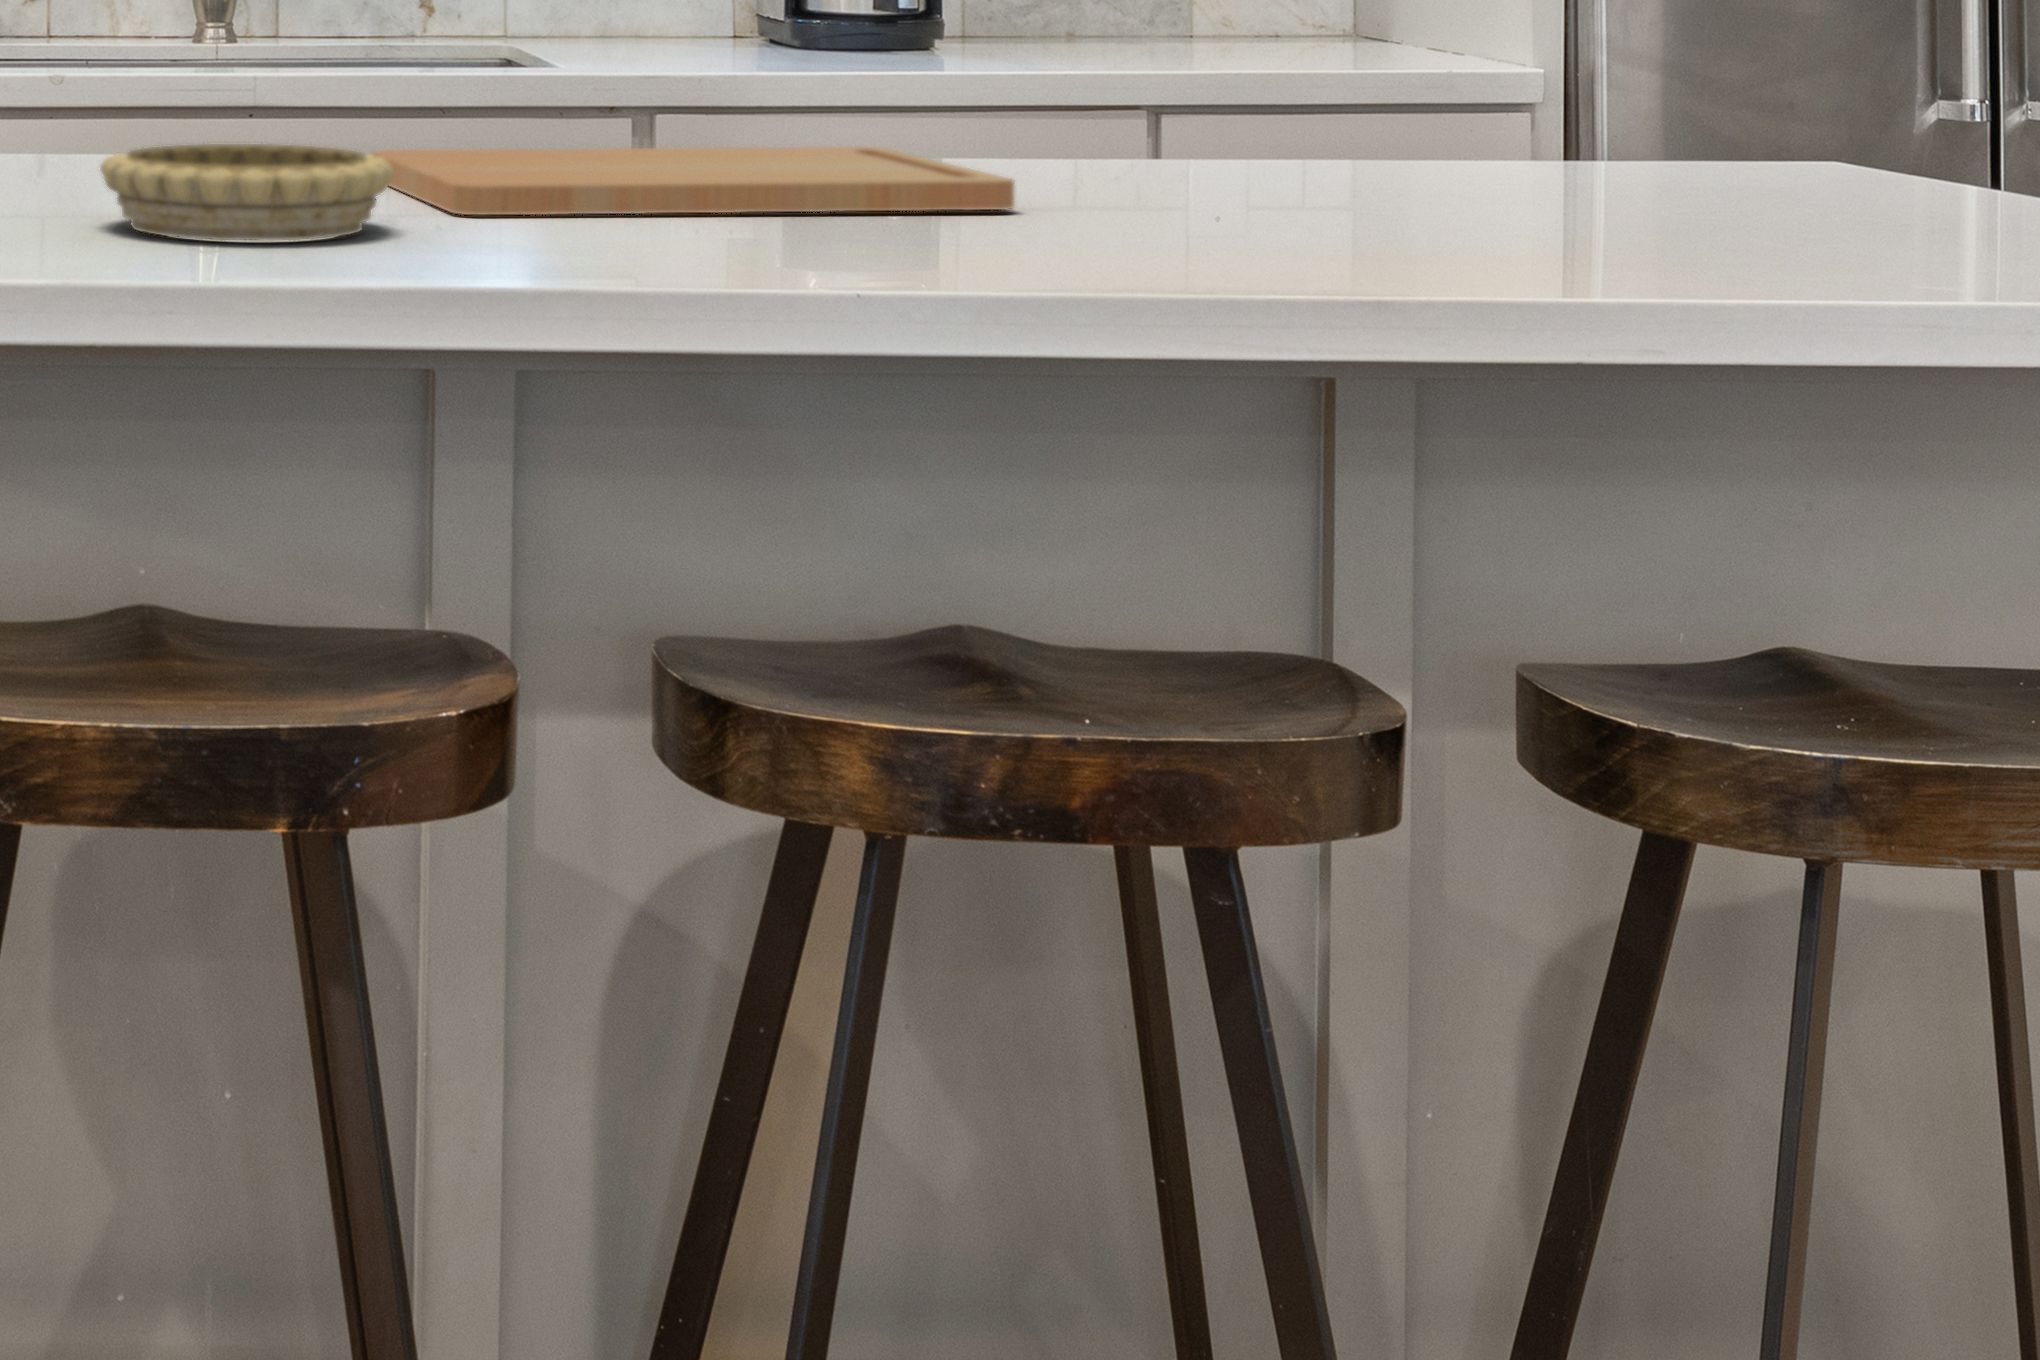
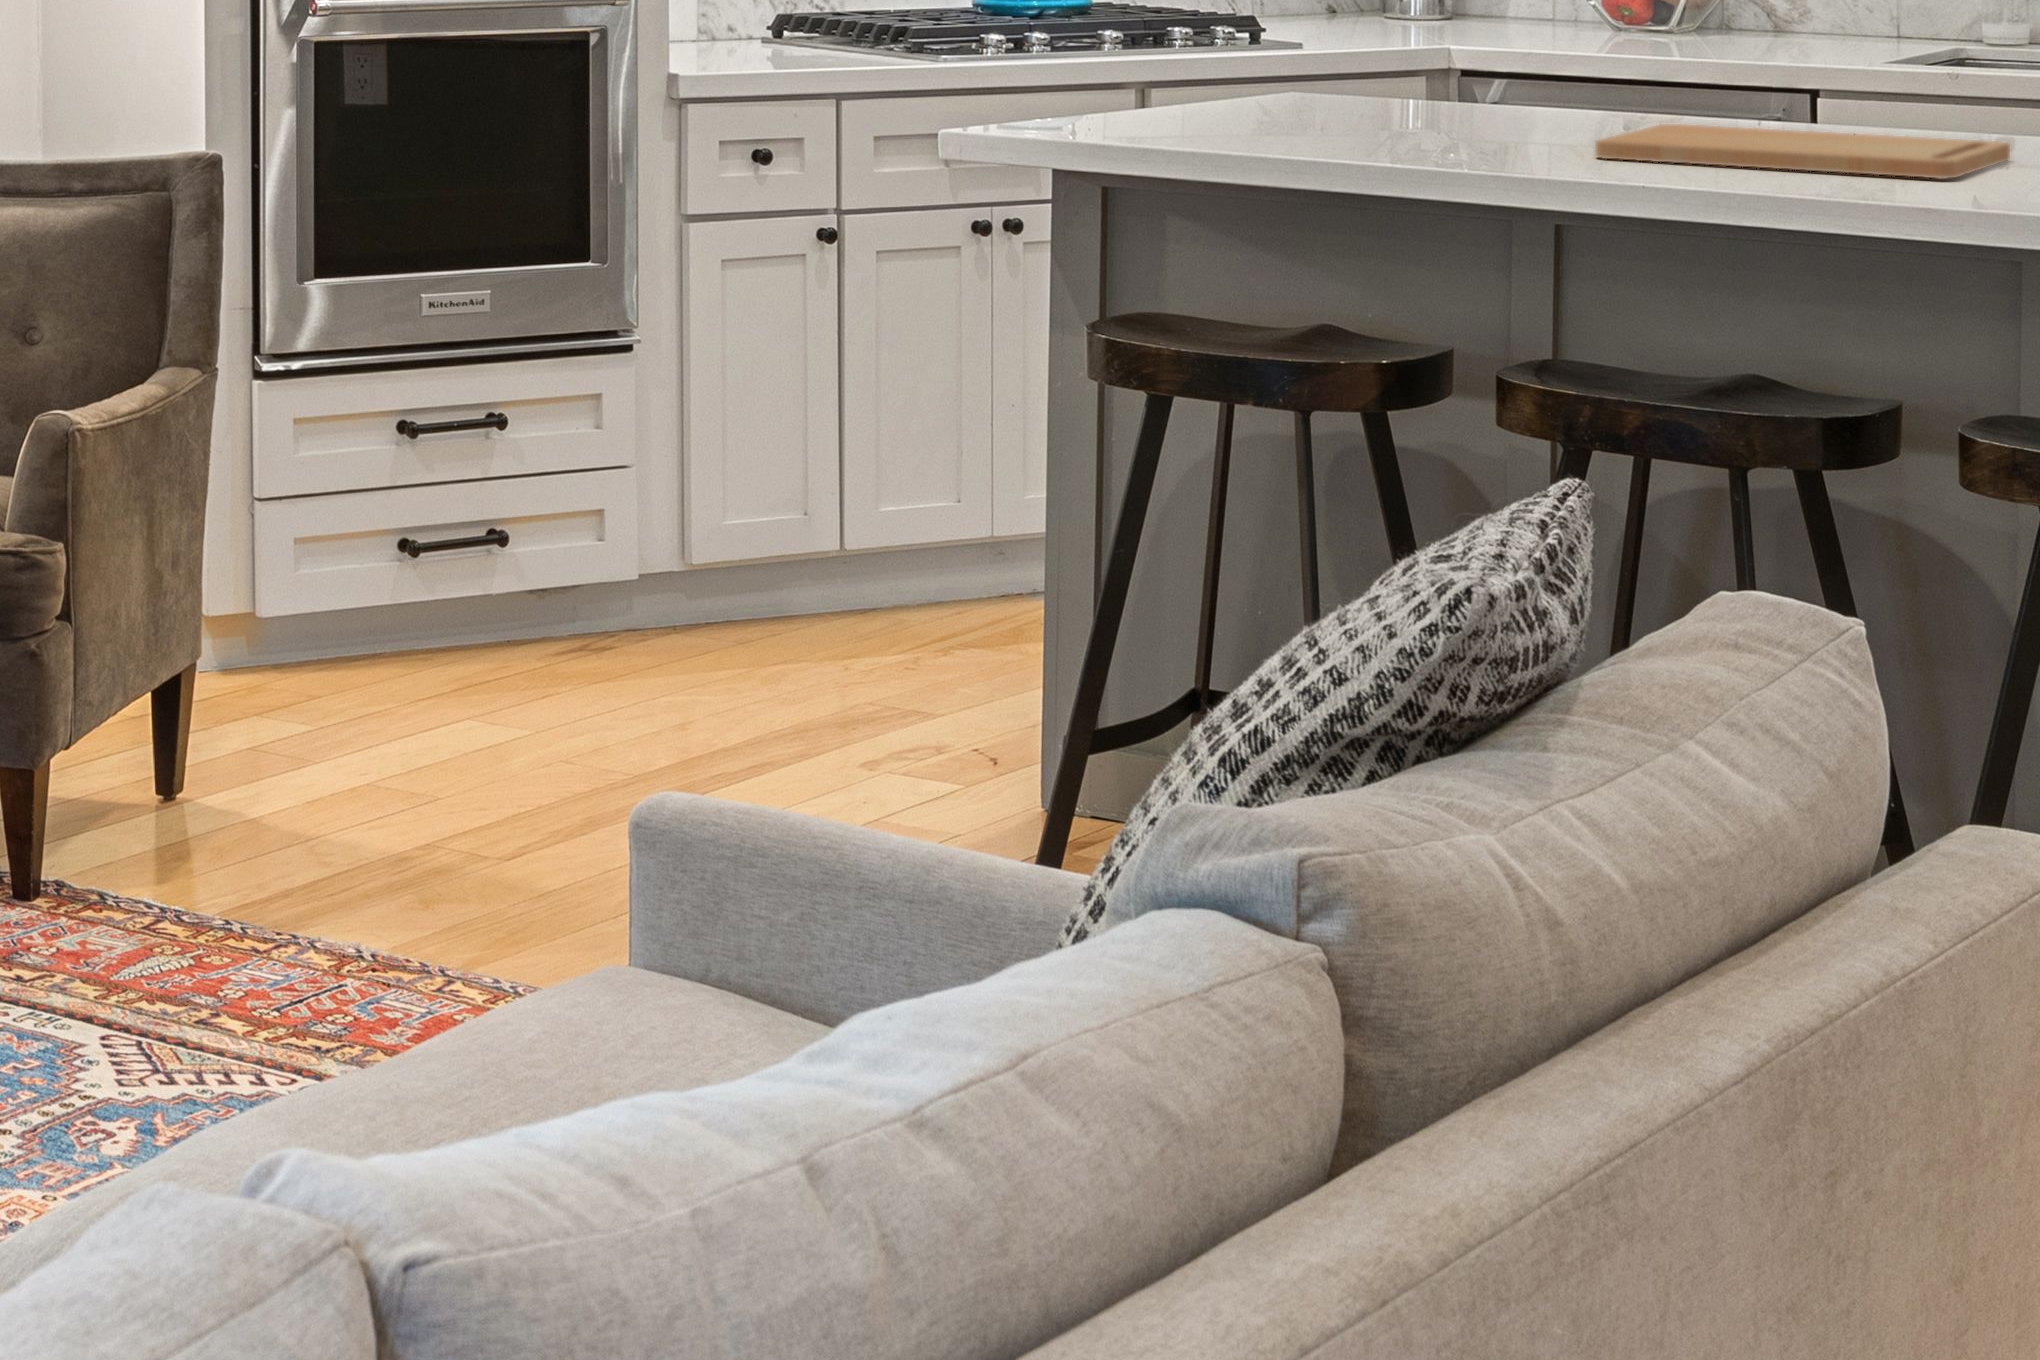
decorative bowl: present [101,144,393,240] -> none [1357,109,1526,160]

